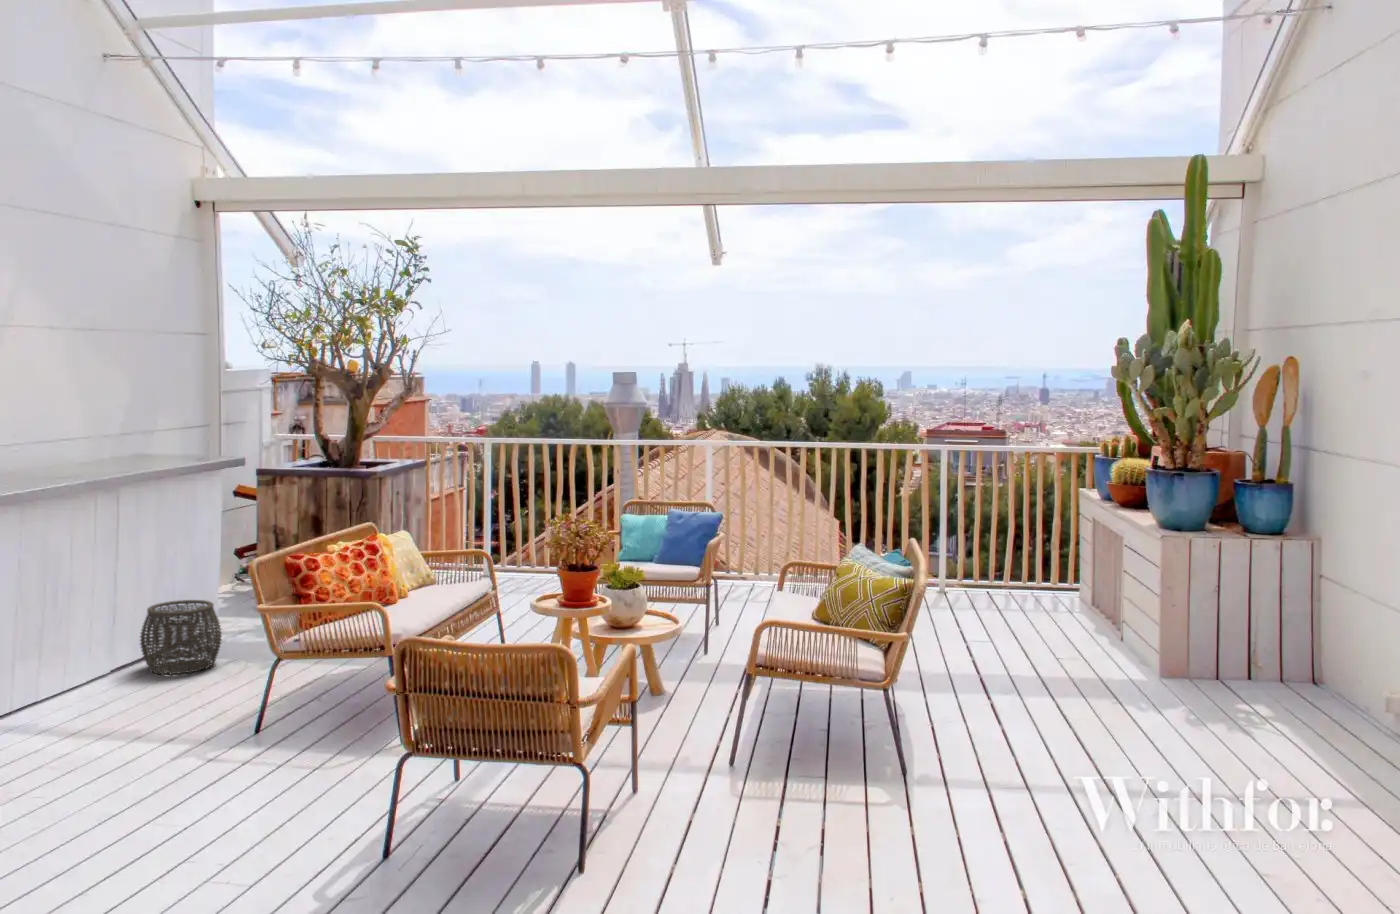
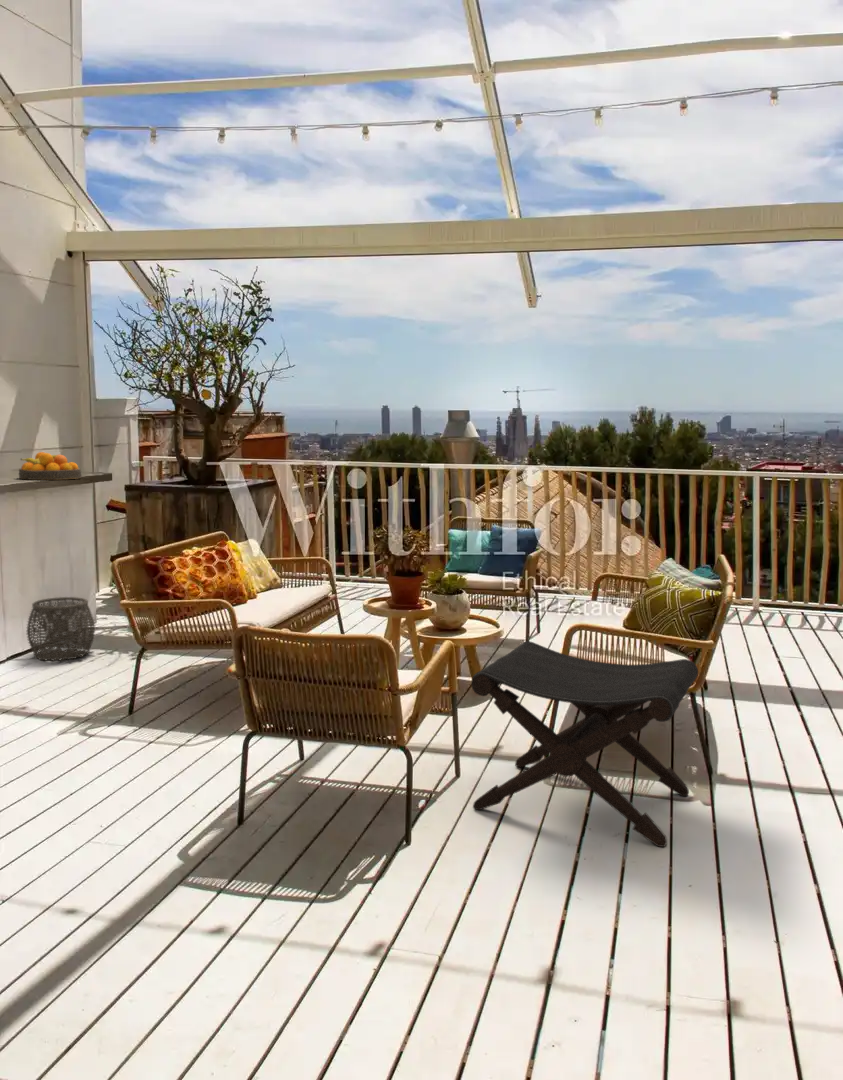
fruit bowl: none [131,432,206,465] -> present [19,452,81,480]
footstool: none [650,642,888,859] -> present [471,641,698,847]

